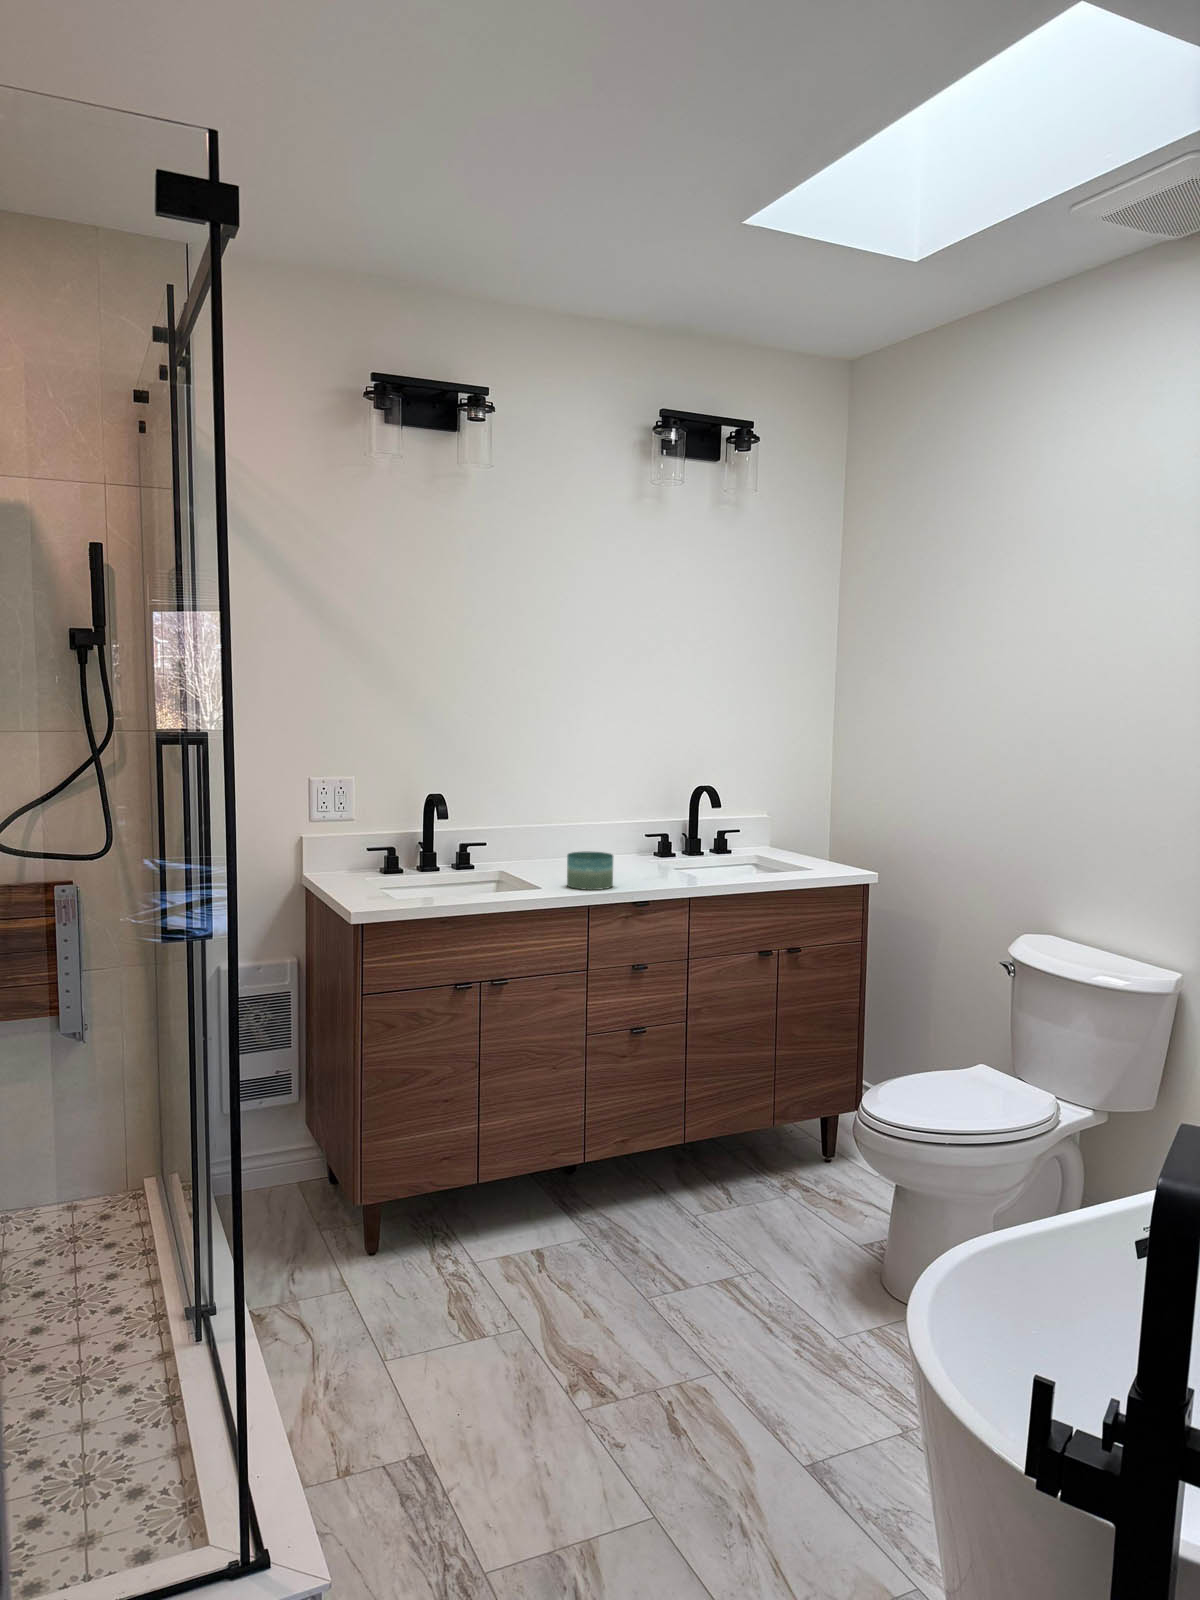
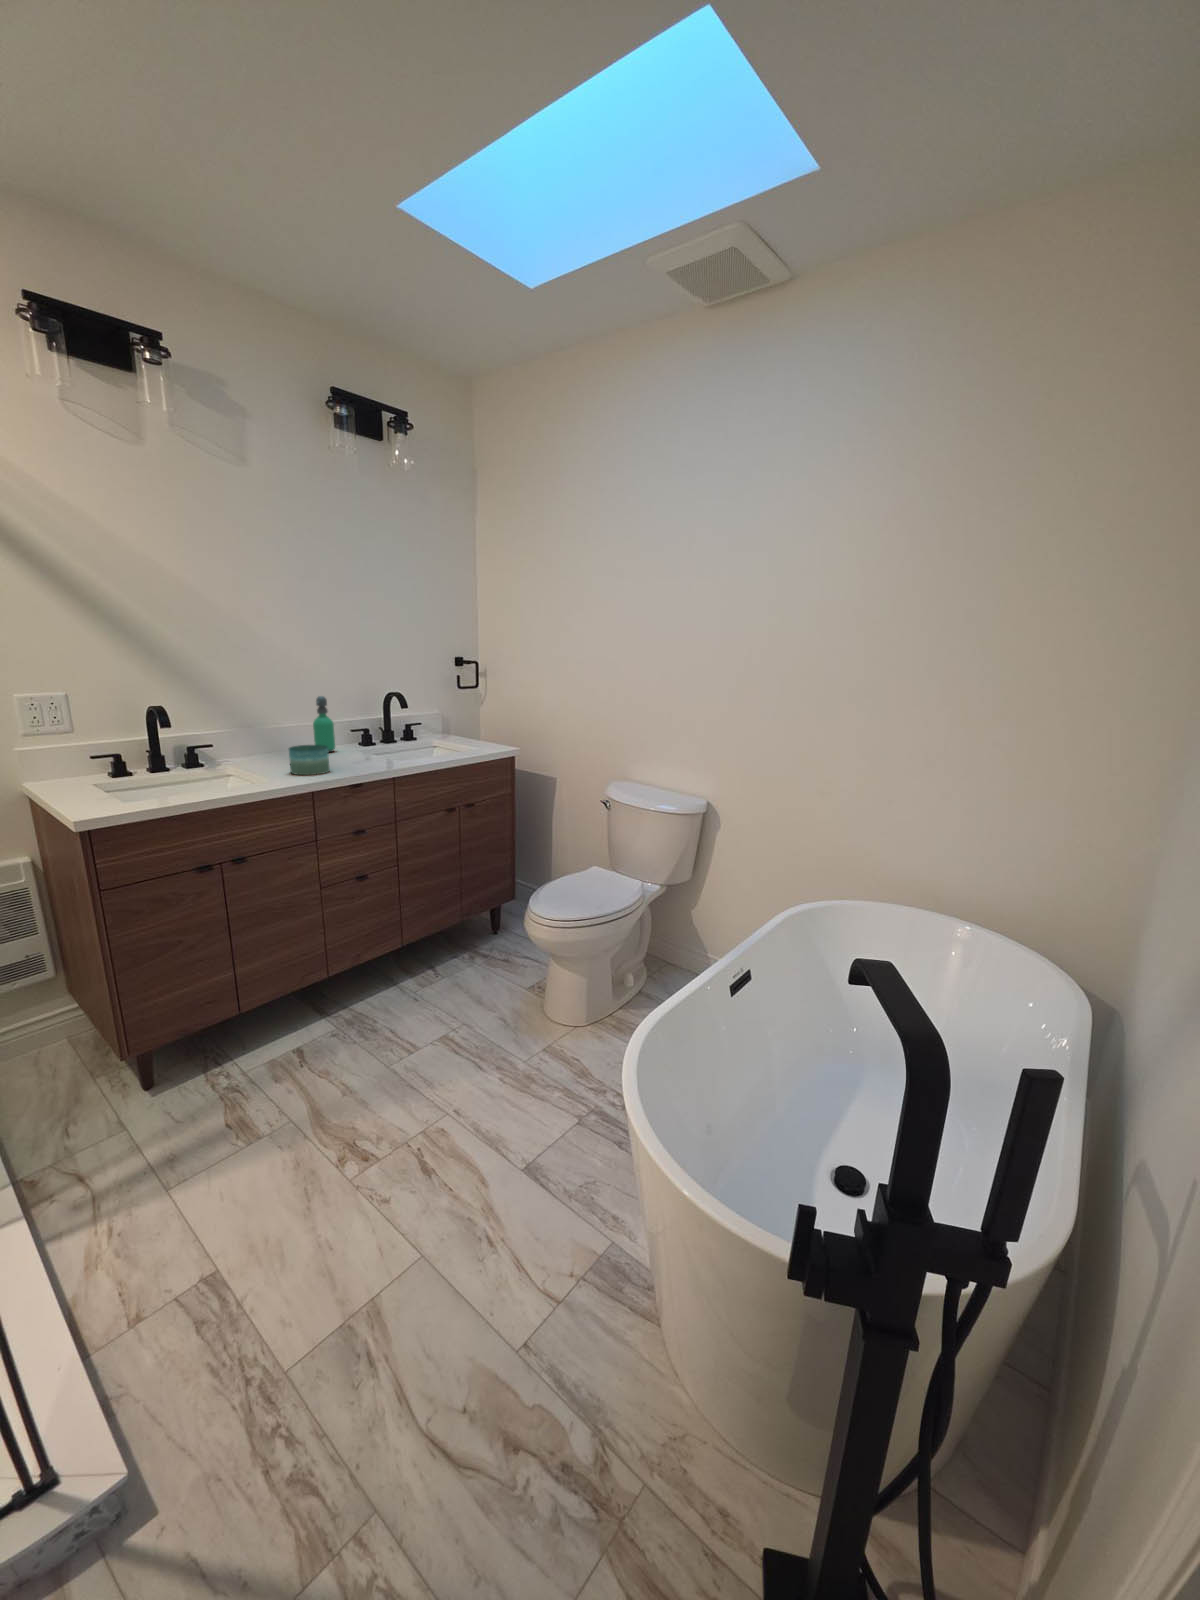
soap dispenser: none [600,790,626,864] -> present [313,696,335,752]

